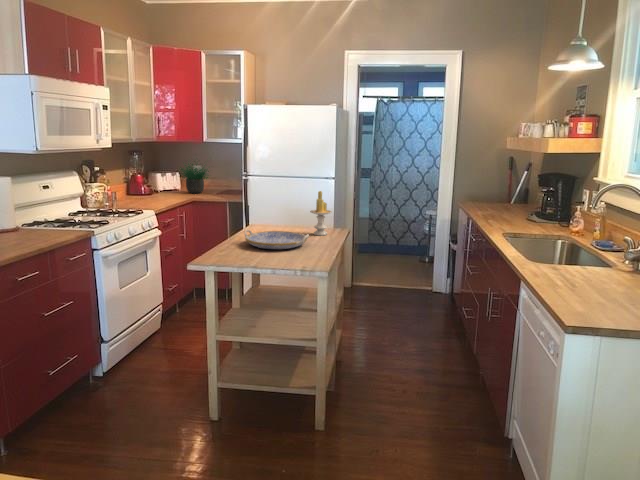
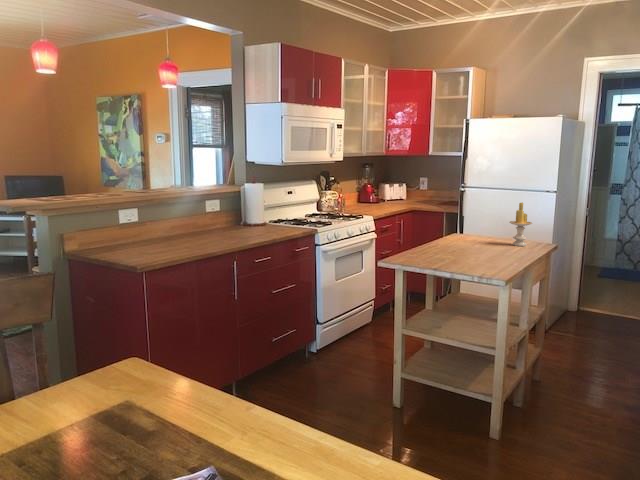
potted plant: present [181,164,209,193] -> none [400,165,438,204]
serving tray: present [245,230,309,249] -> none [439,235,500,254]

